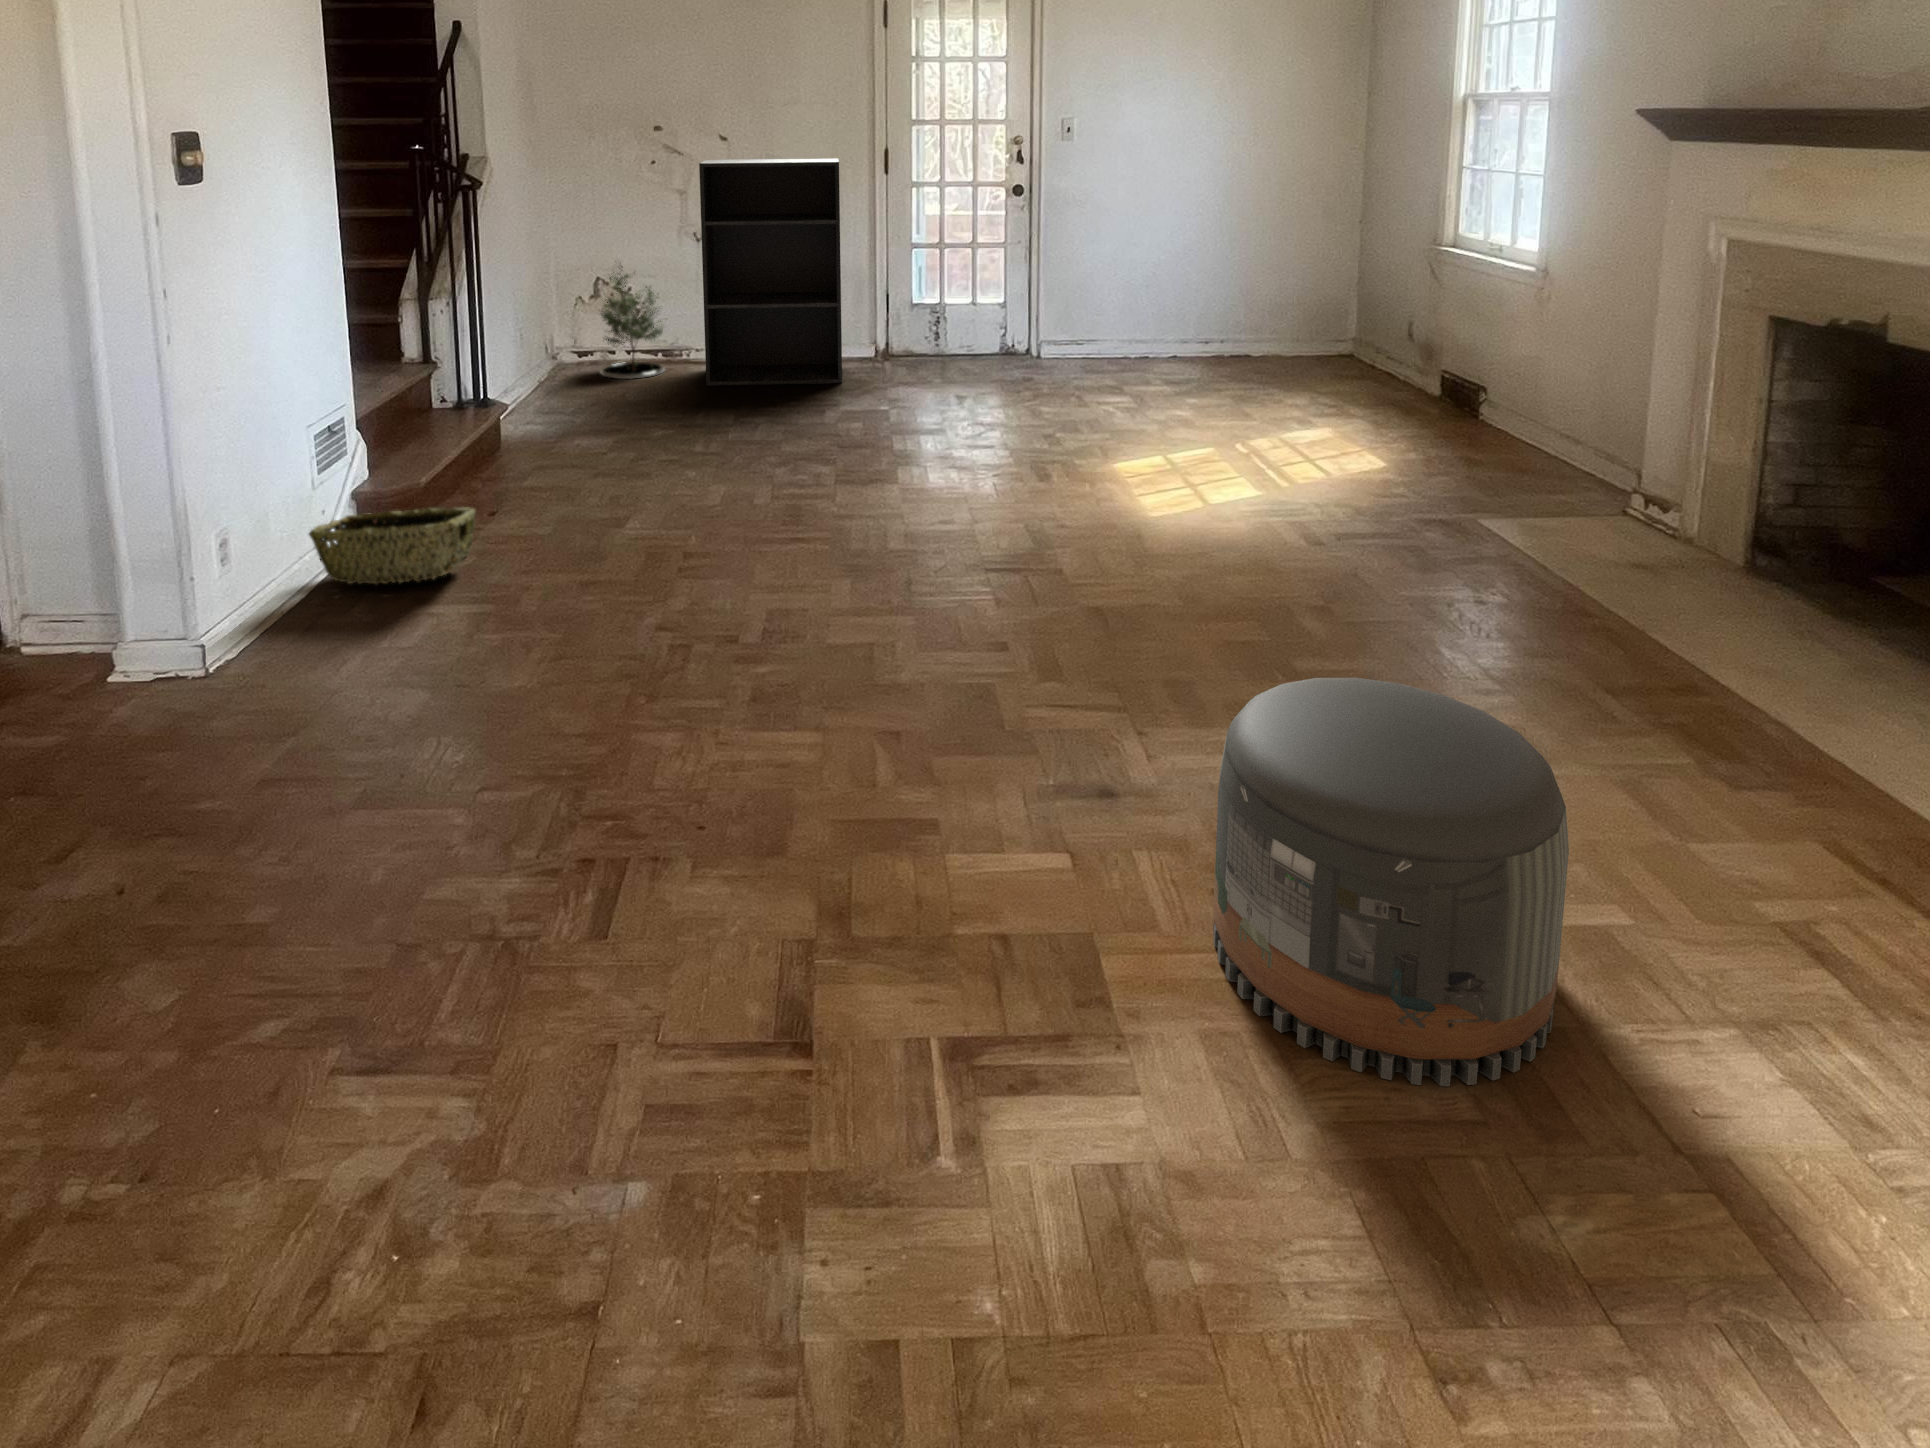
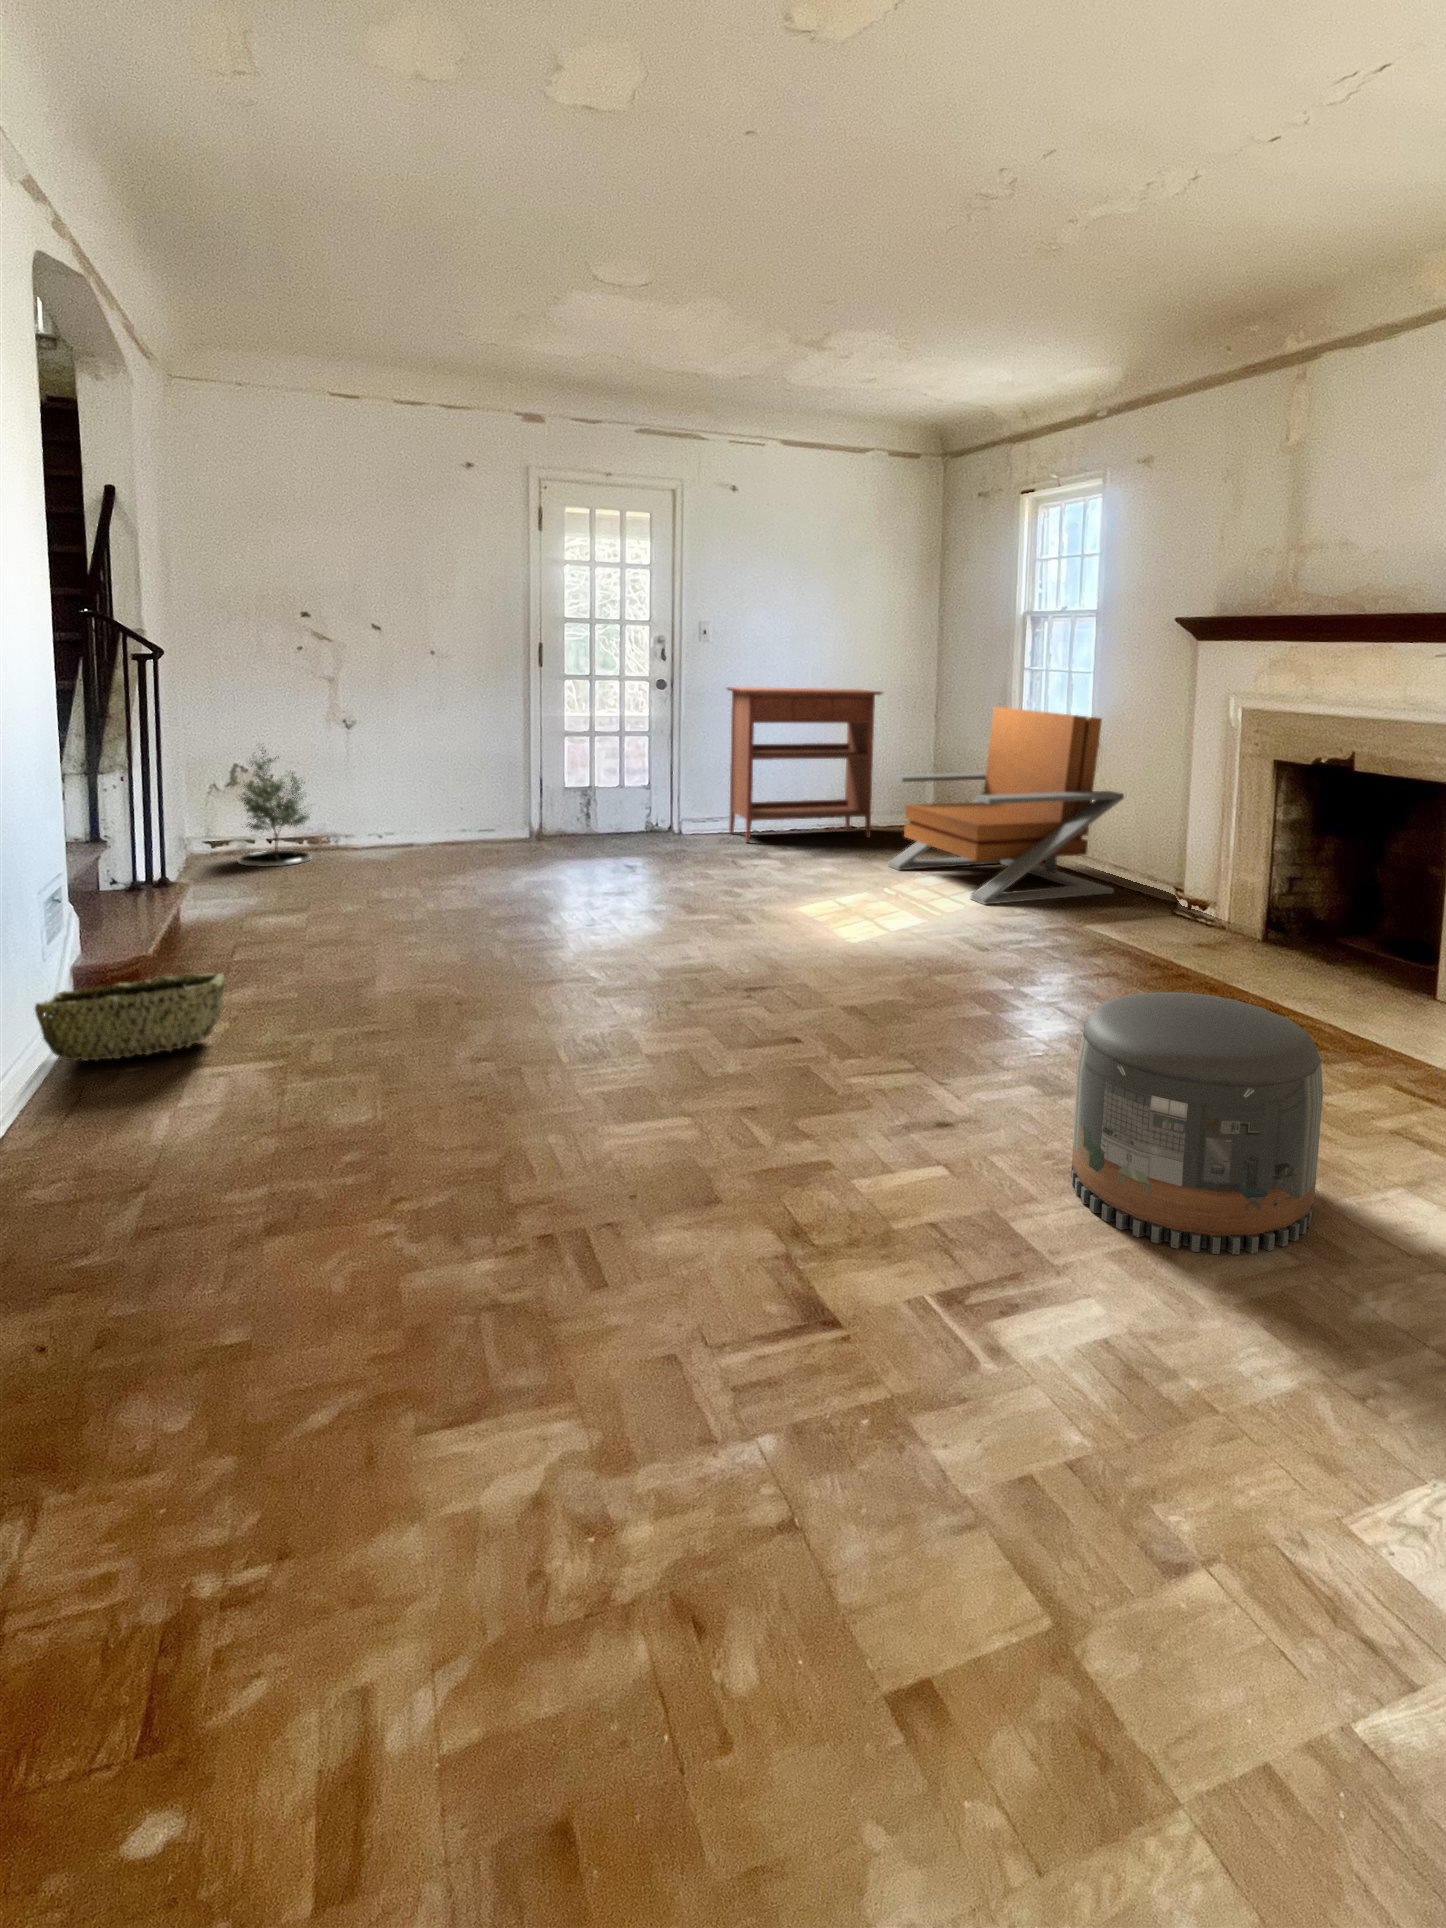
bookshelf: present [699,158,842,385] -> none [361,644,510,868]
console table: none [1088,191,1277,371] -> present [727,687,882,843]
lounge chair: none [1257,219,1567,476] -> present [888,707,1124,905]

